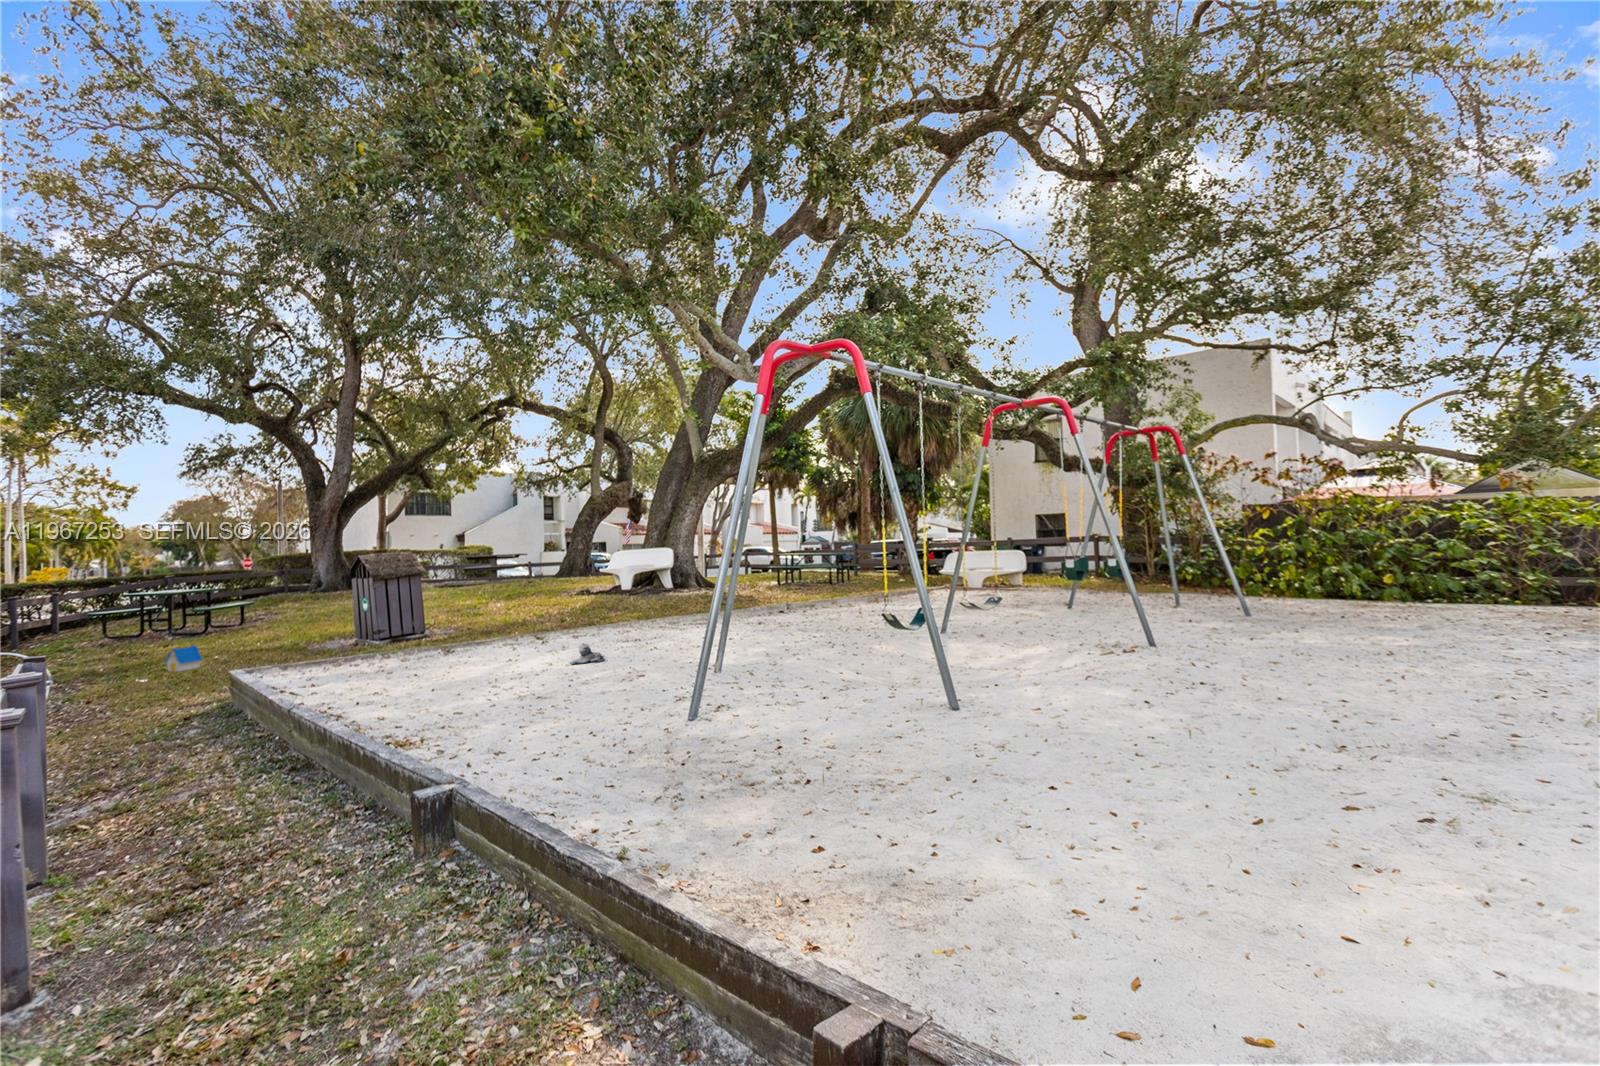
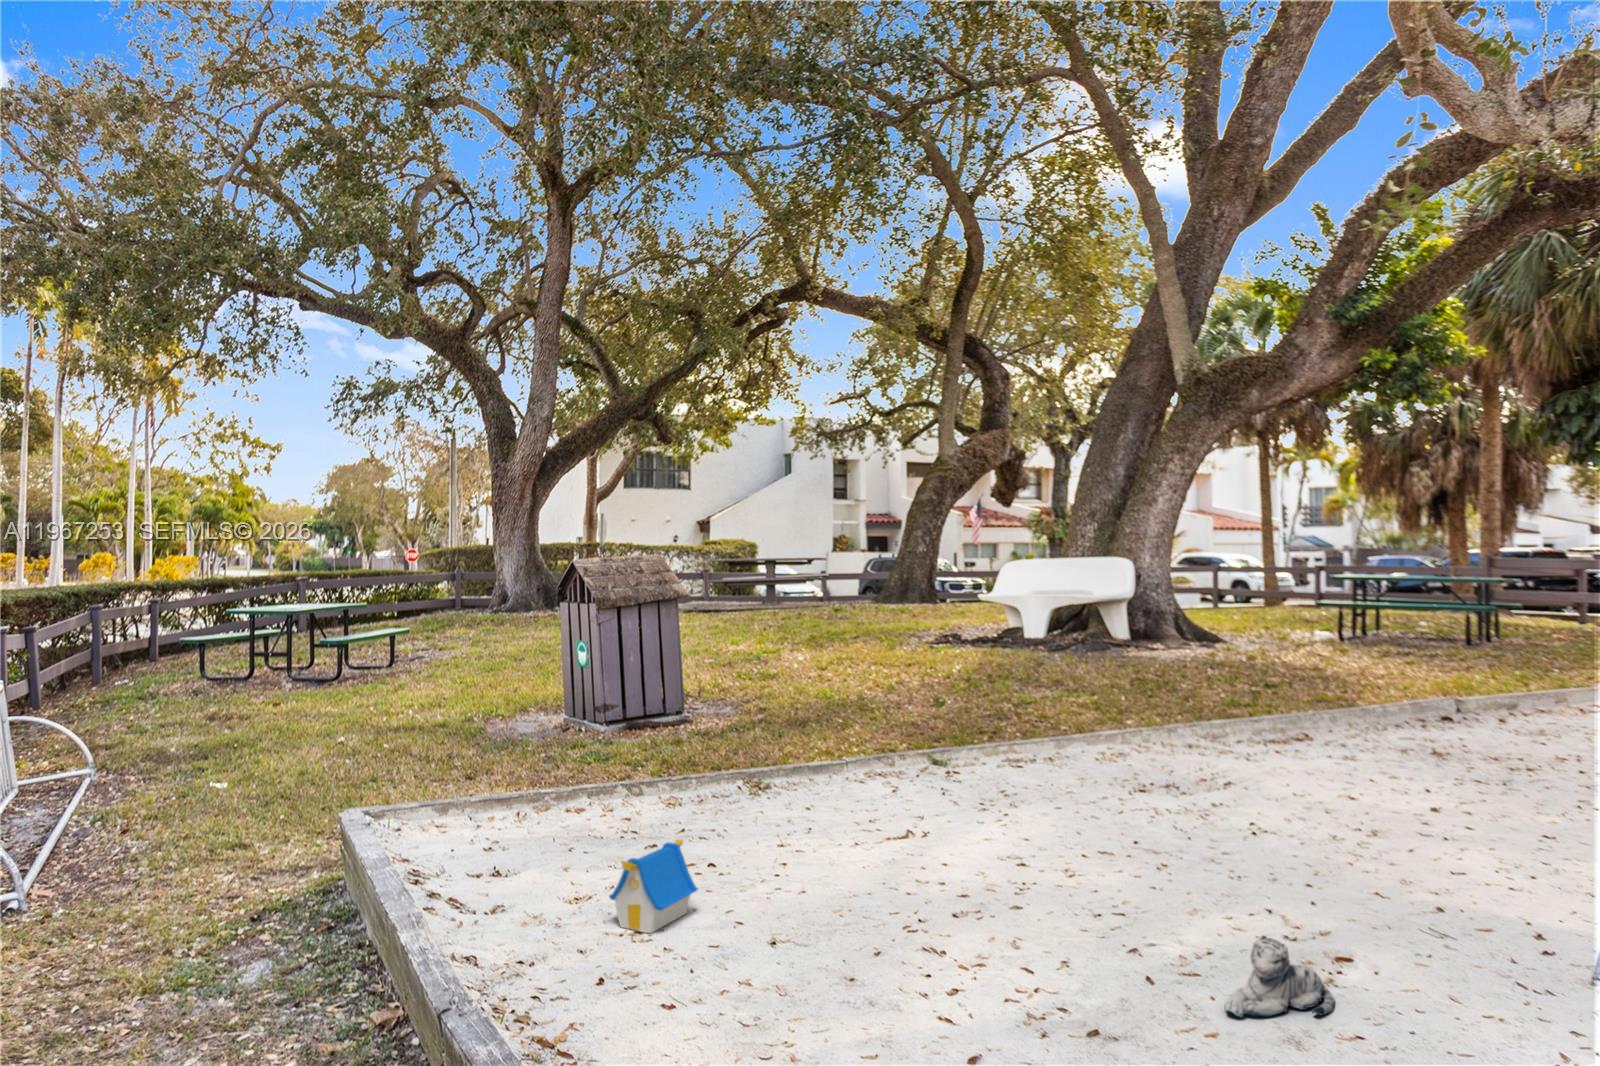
toy house: present [165,645,202,672] -> present [609,839,698,933]

